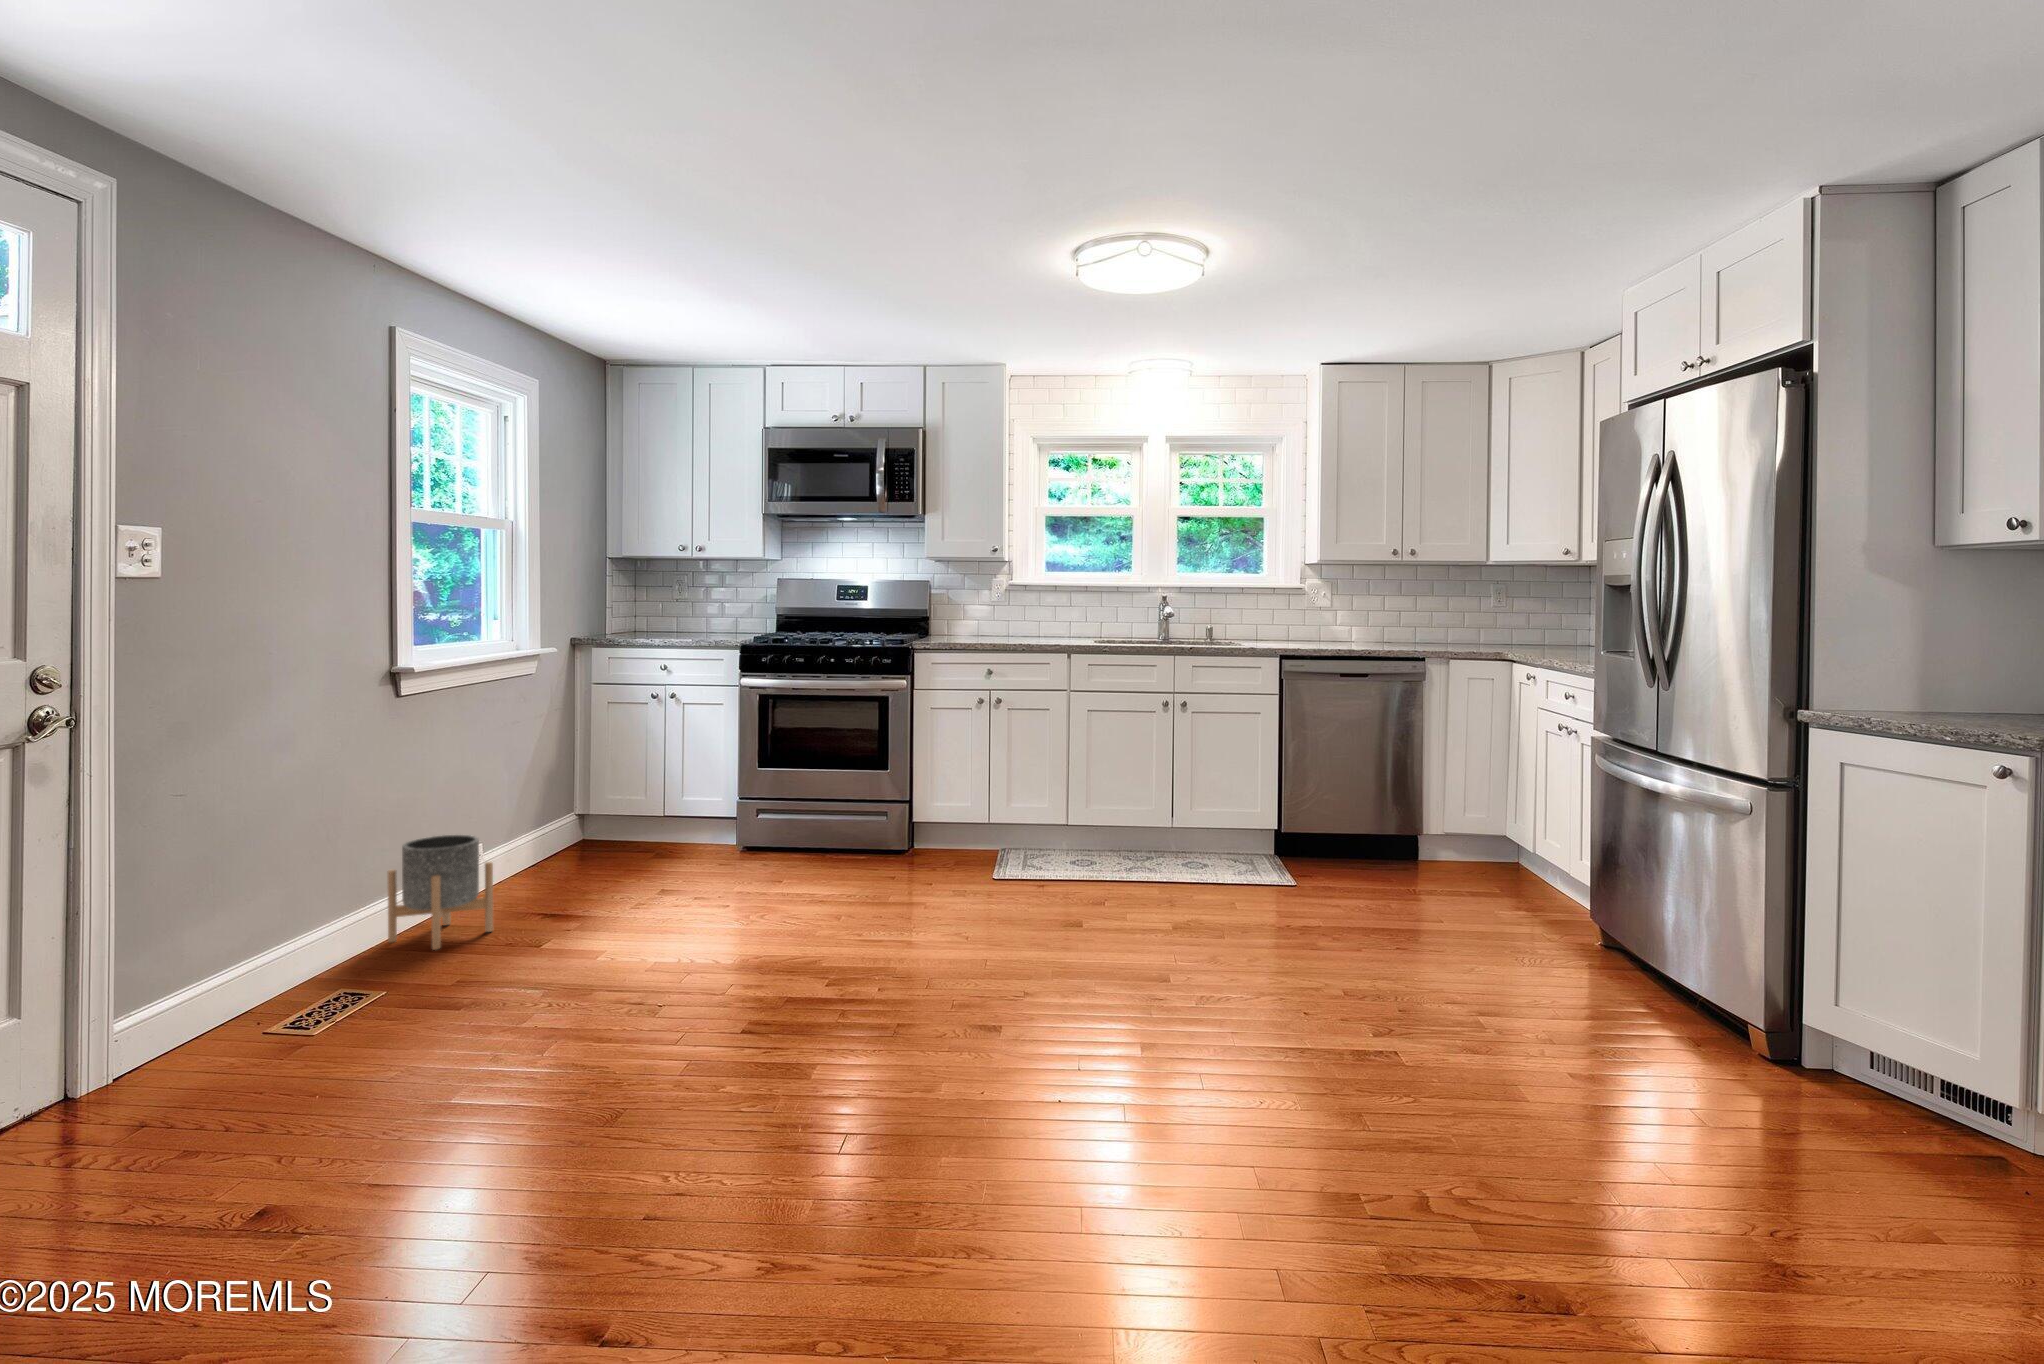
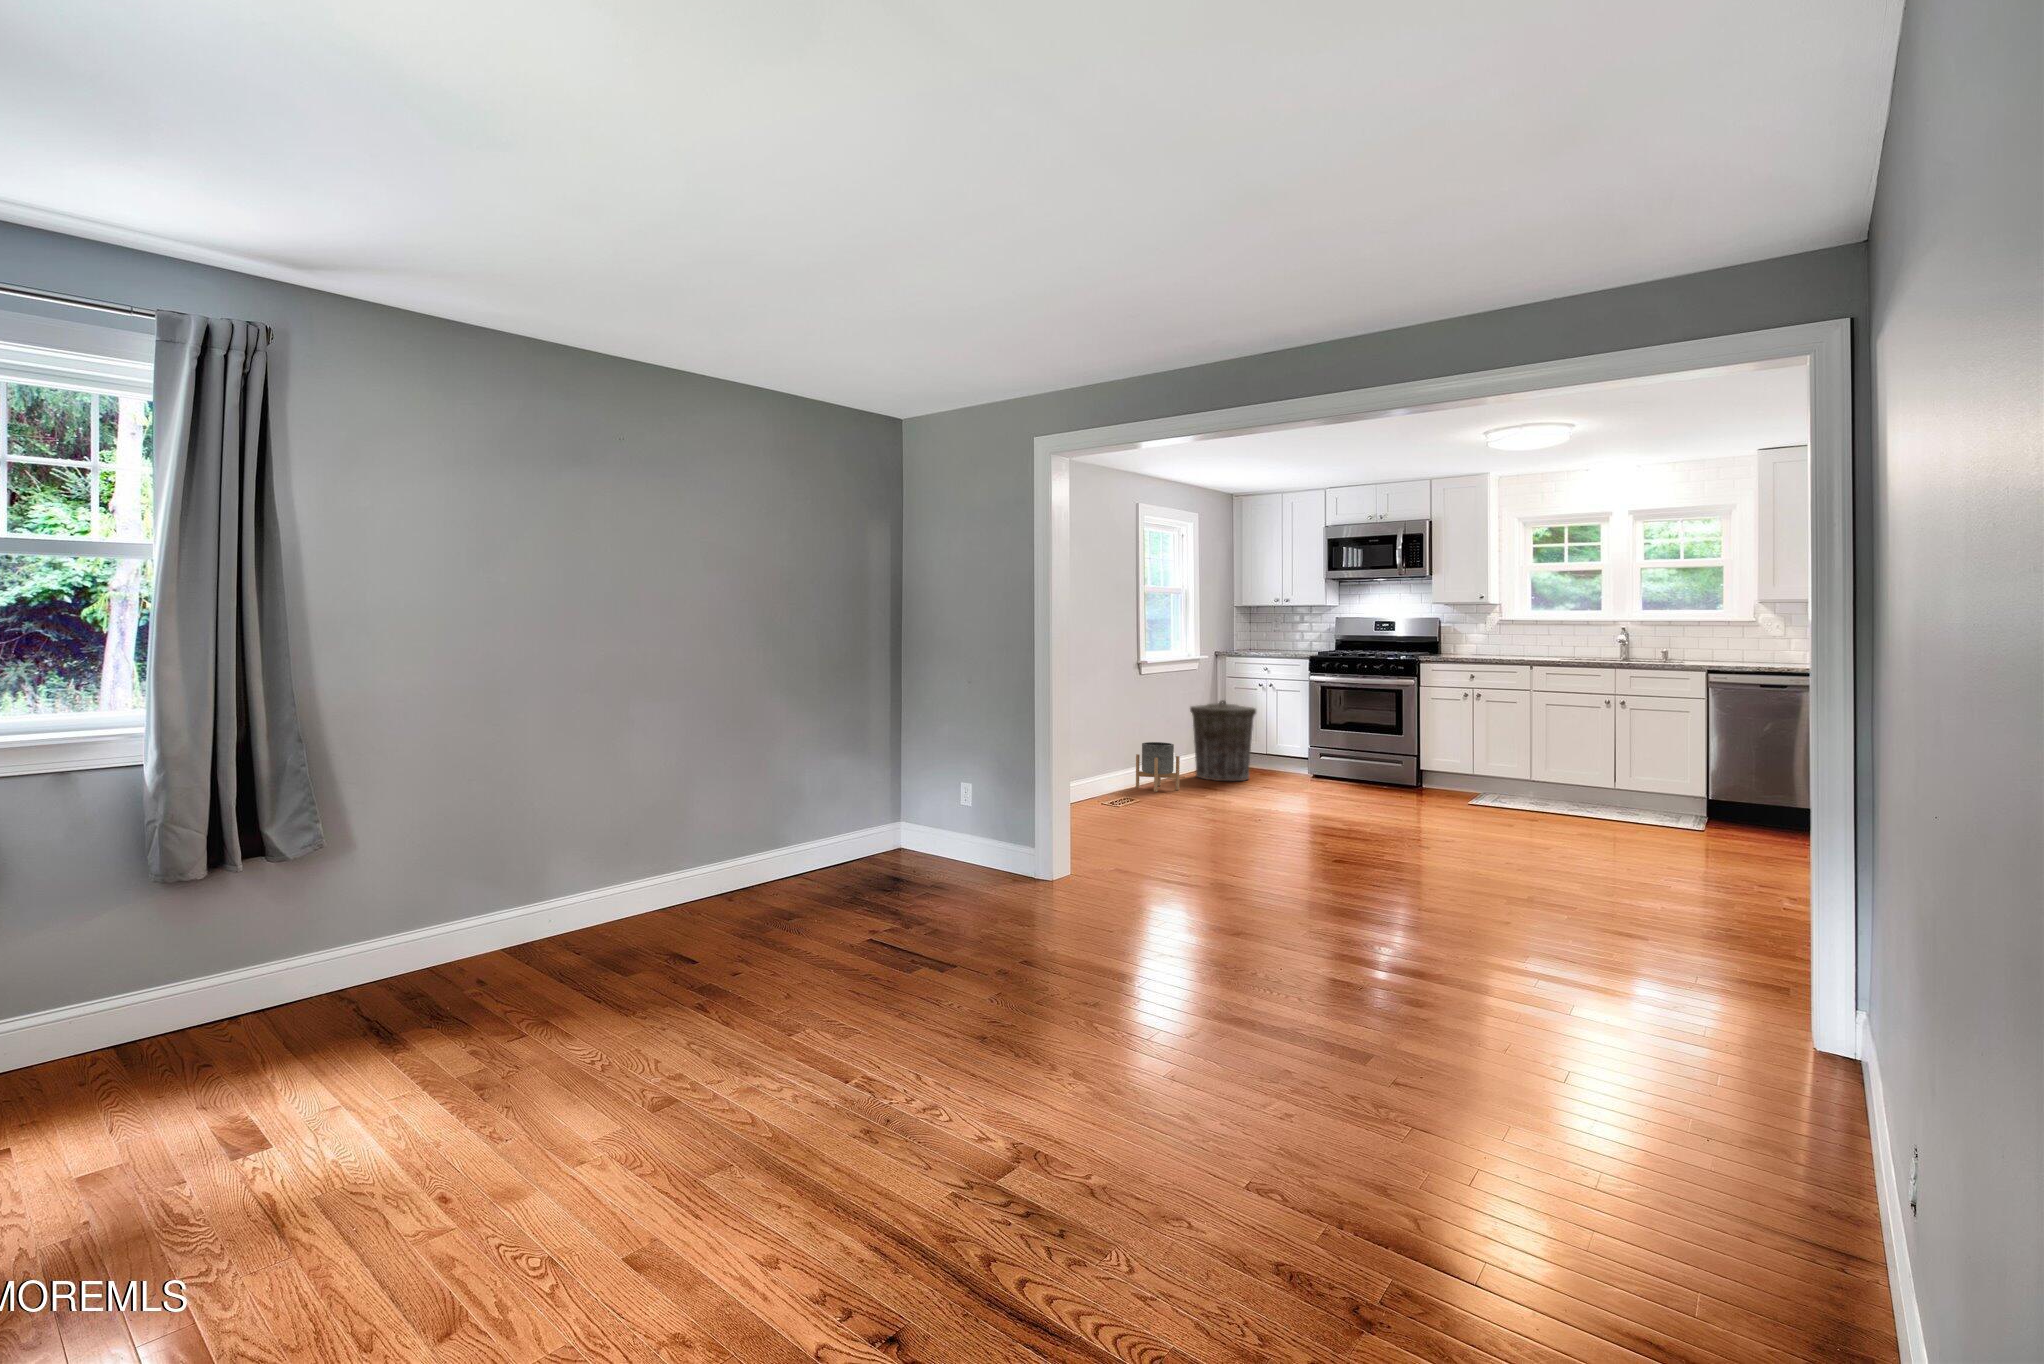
trash can: none [518,729,651,884] -> present [1190,700,1256,781]

